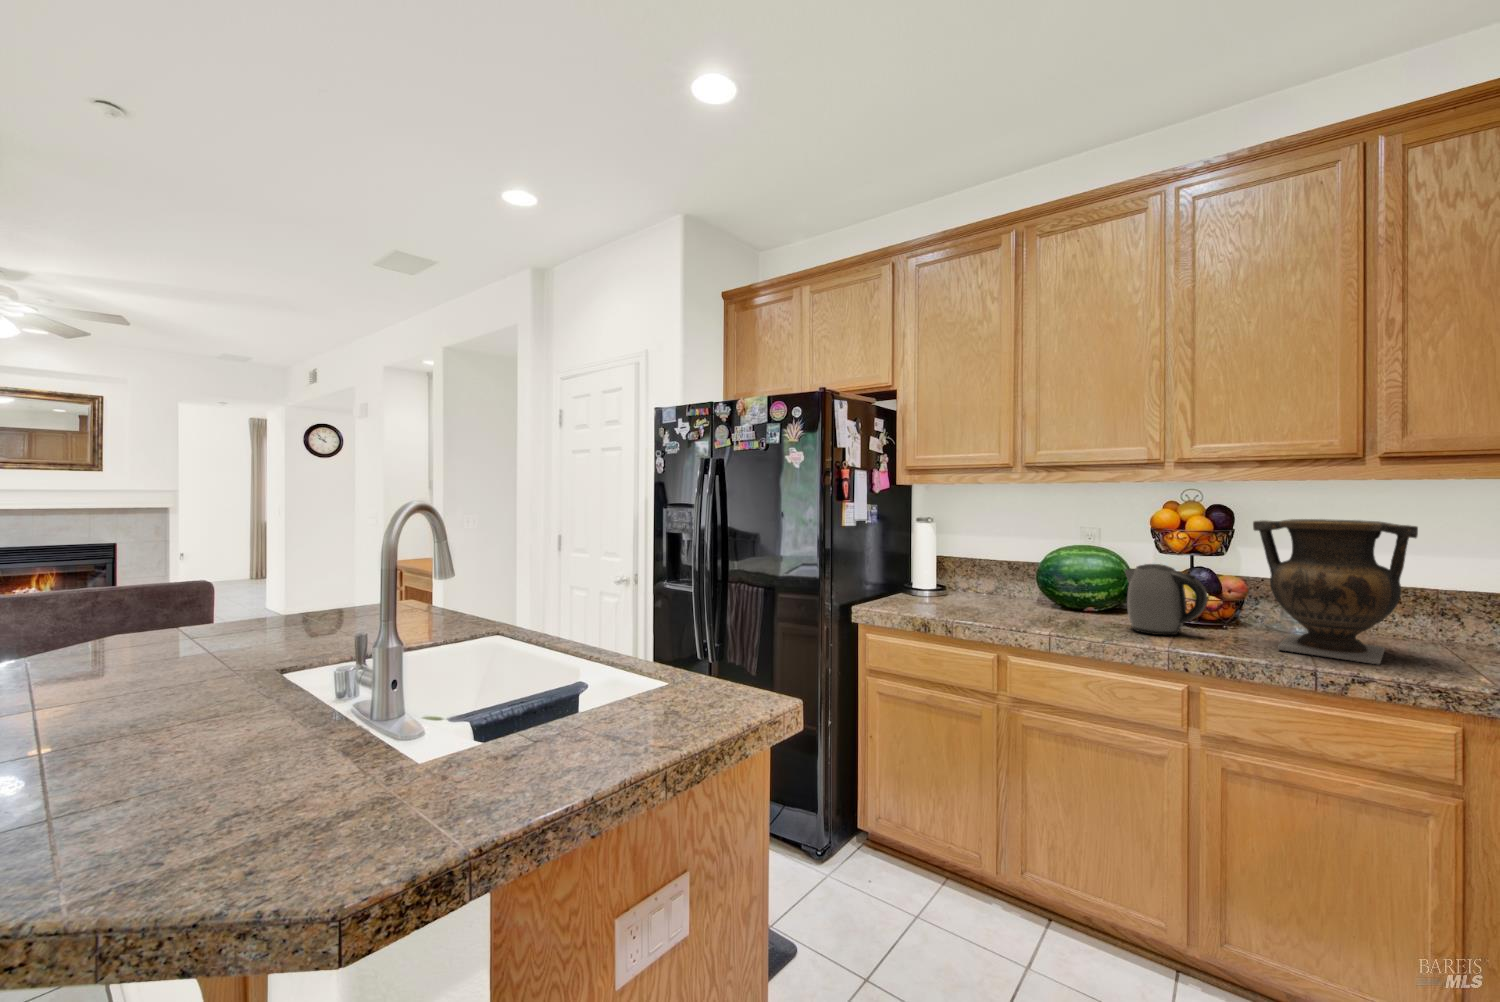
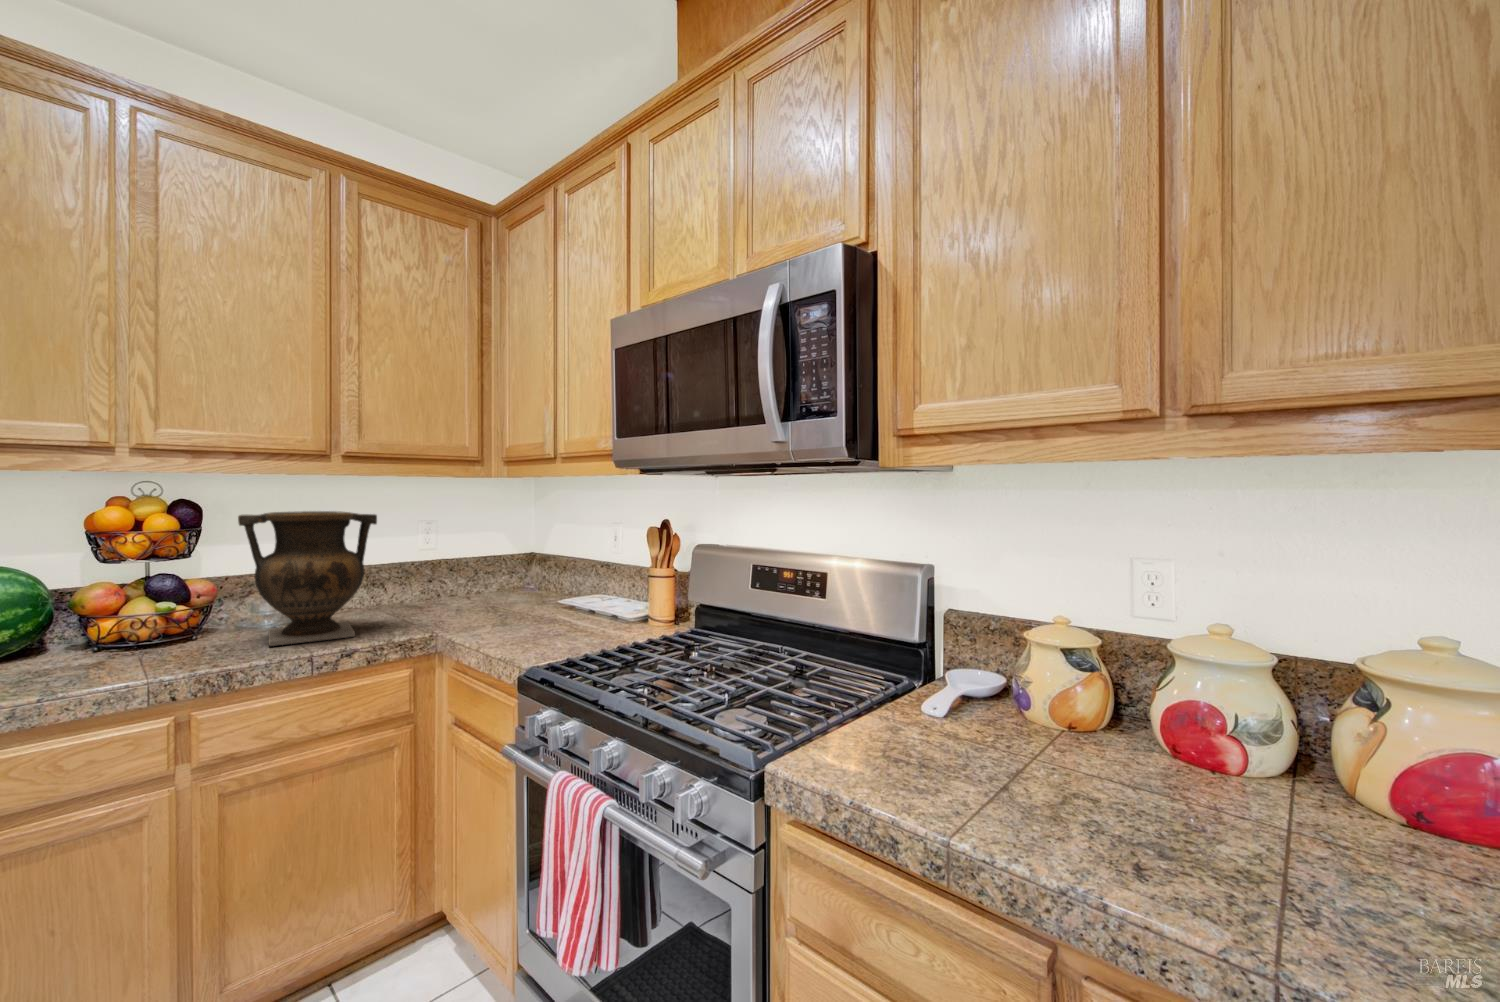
kettle: present [1125,564,1207,635] -> none [56,576,184,671]

